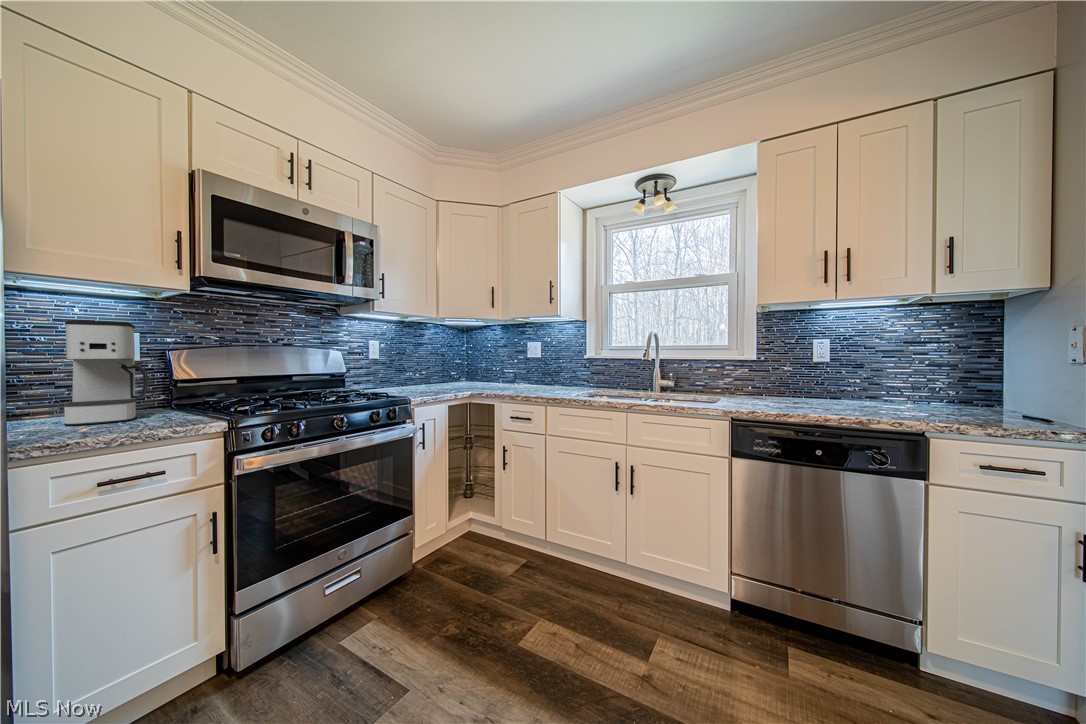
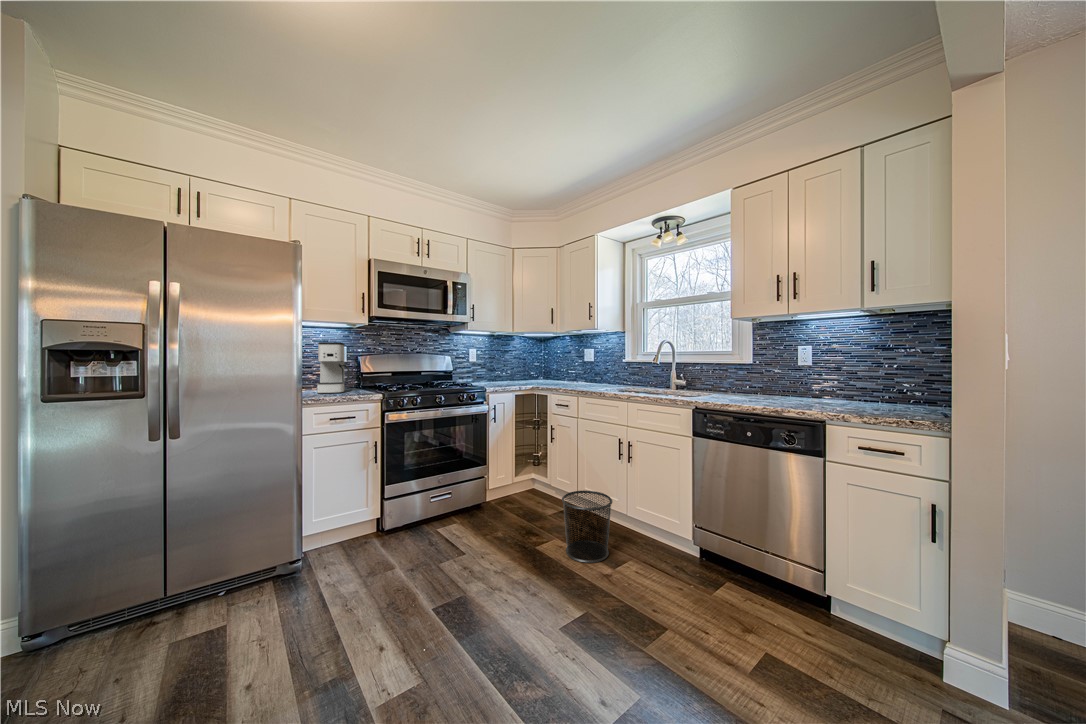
trash can: none [562,543,637,662] -> present [562,490,613,563]

